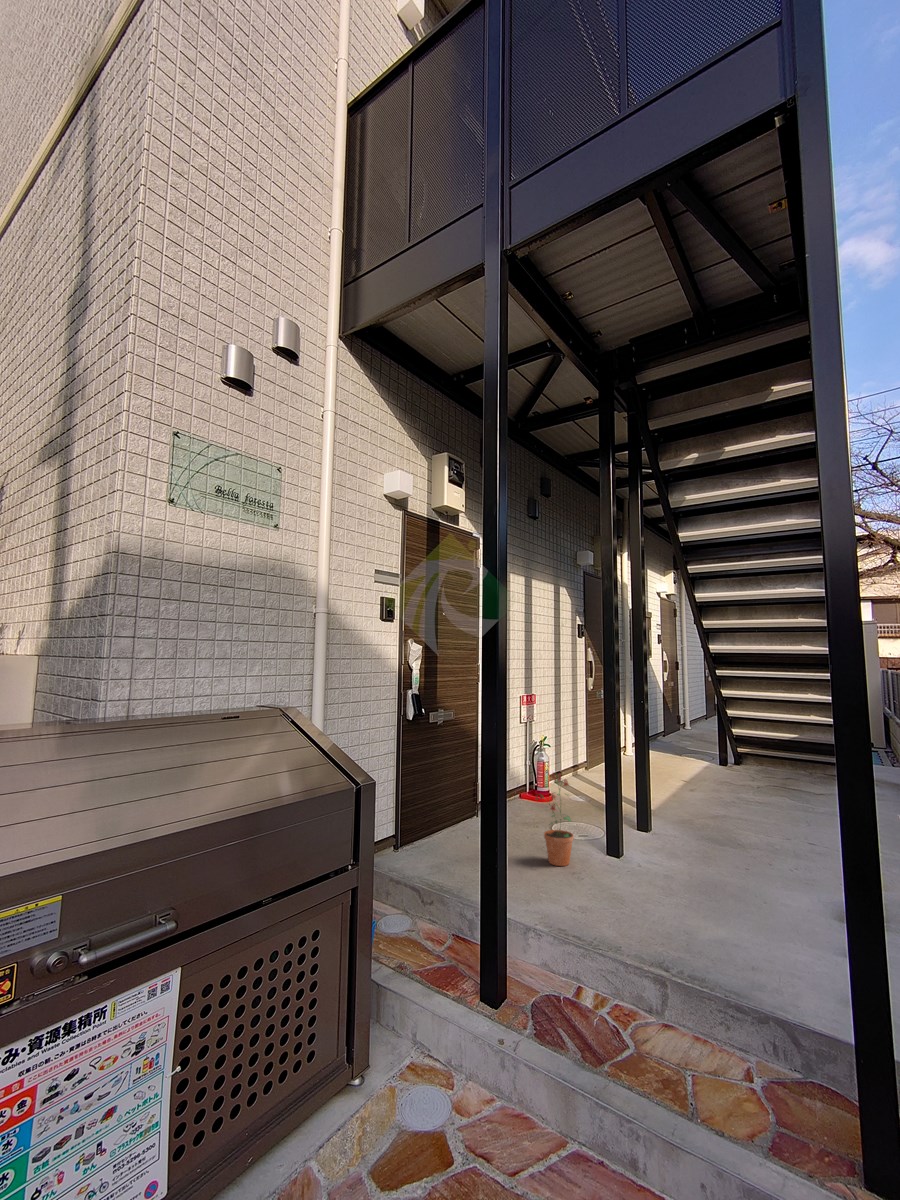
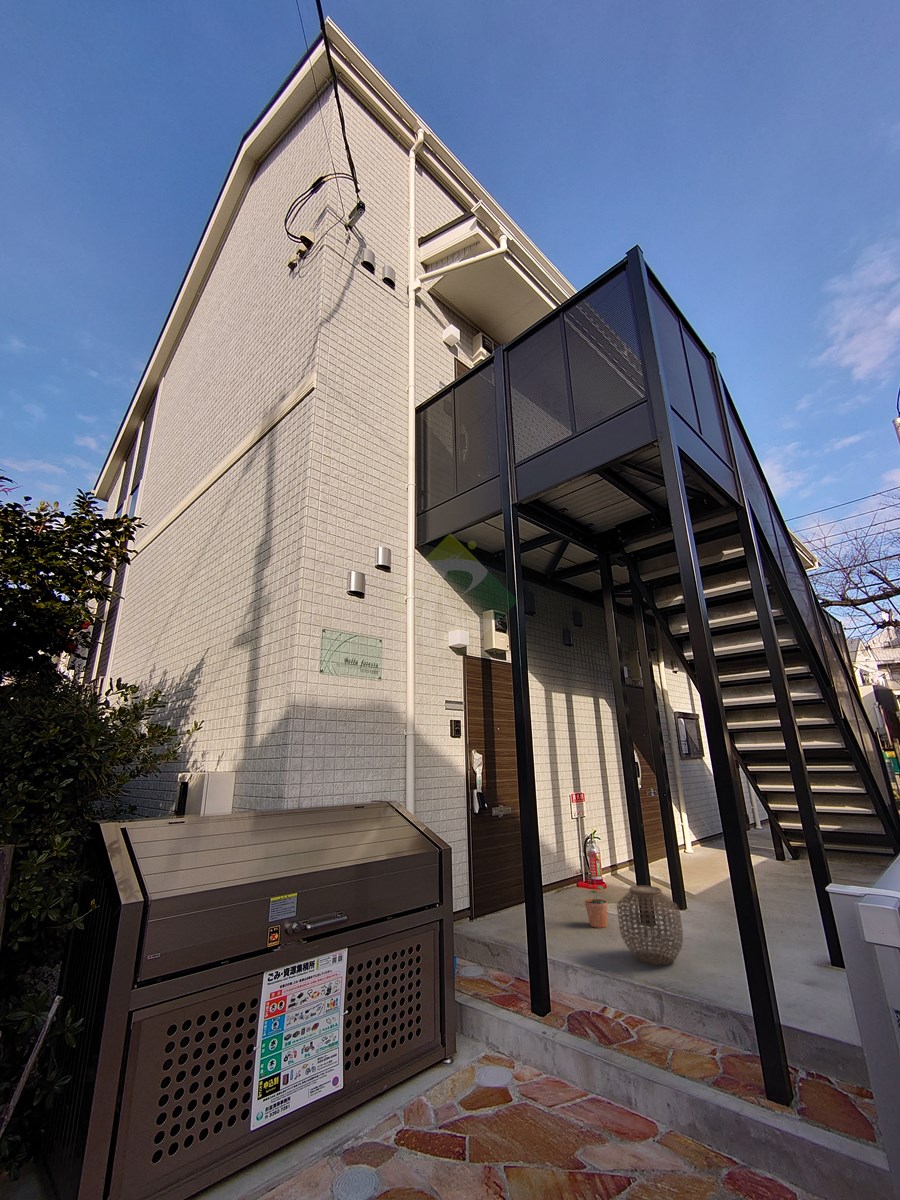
woven basket: none [601,826,687,931] -> present [617,886,683,965]

